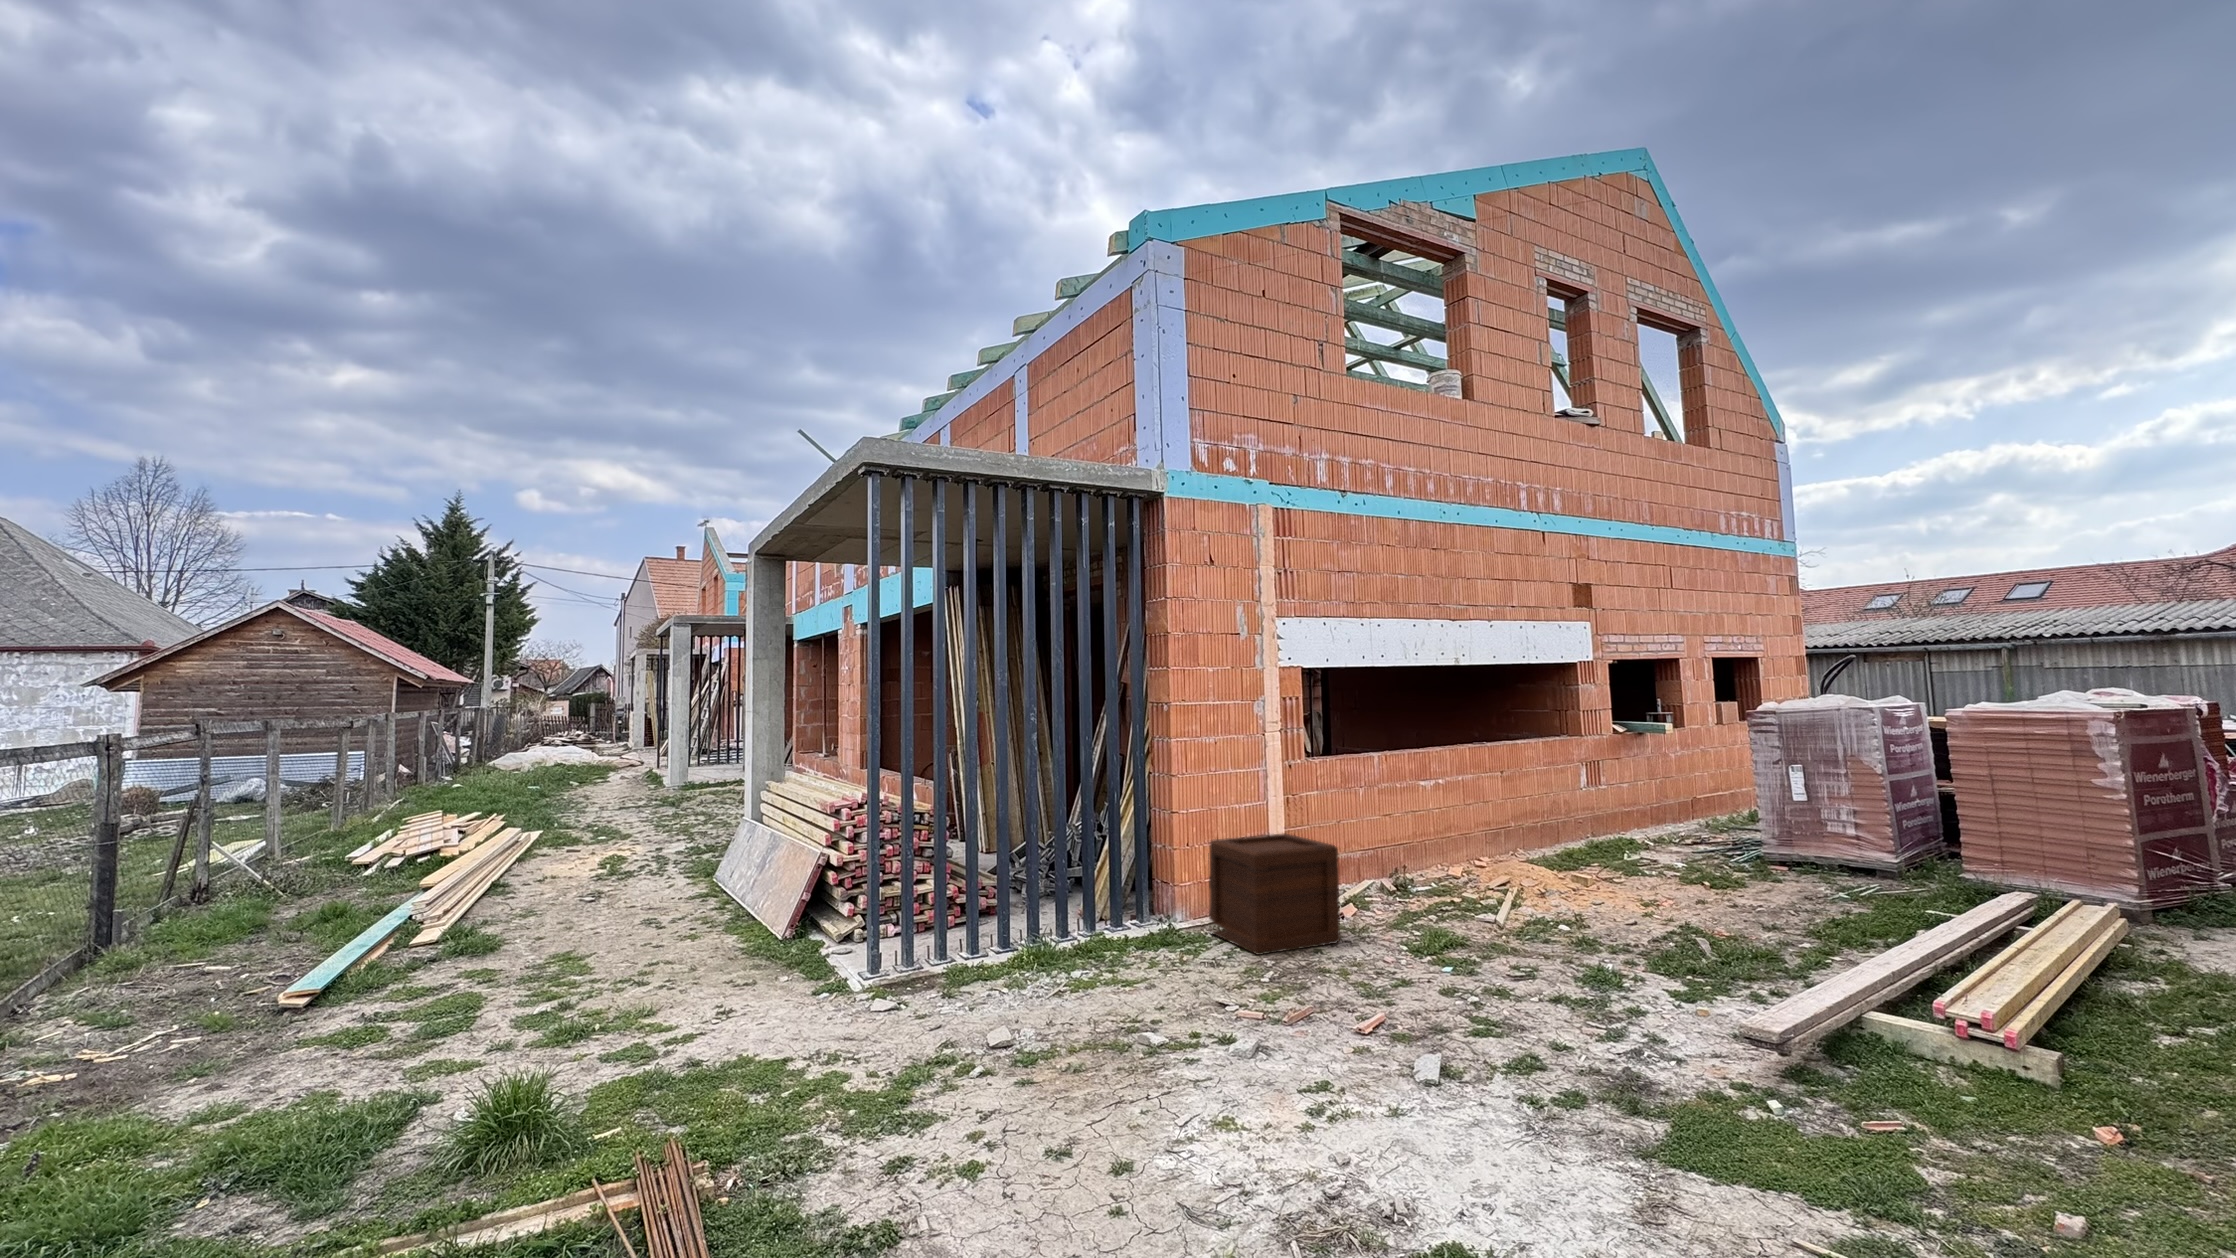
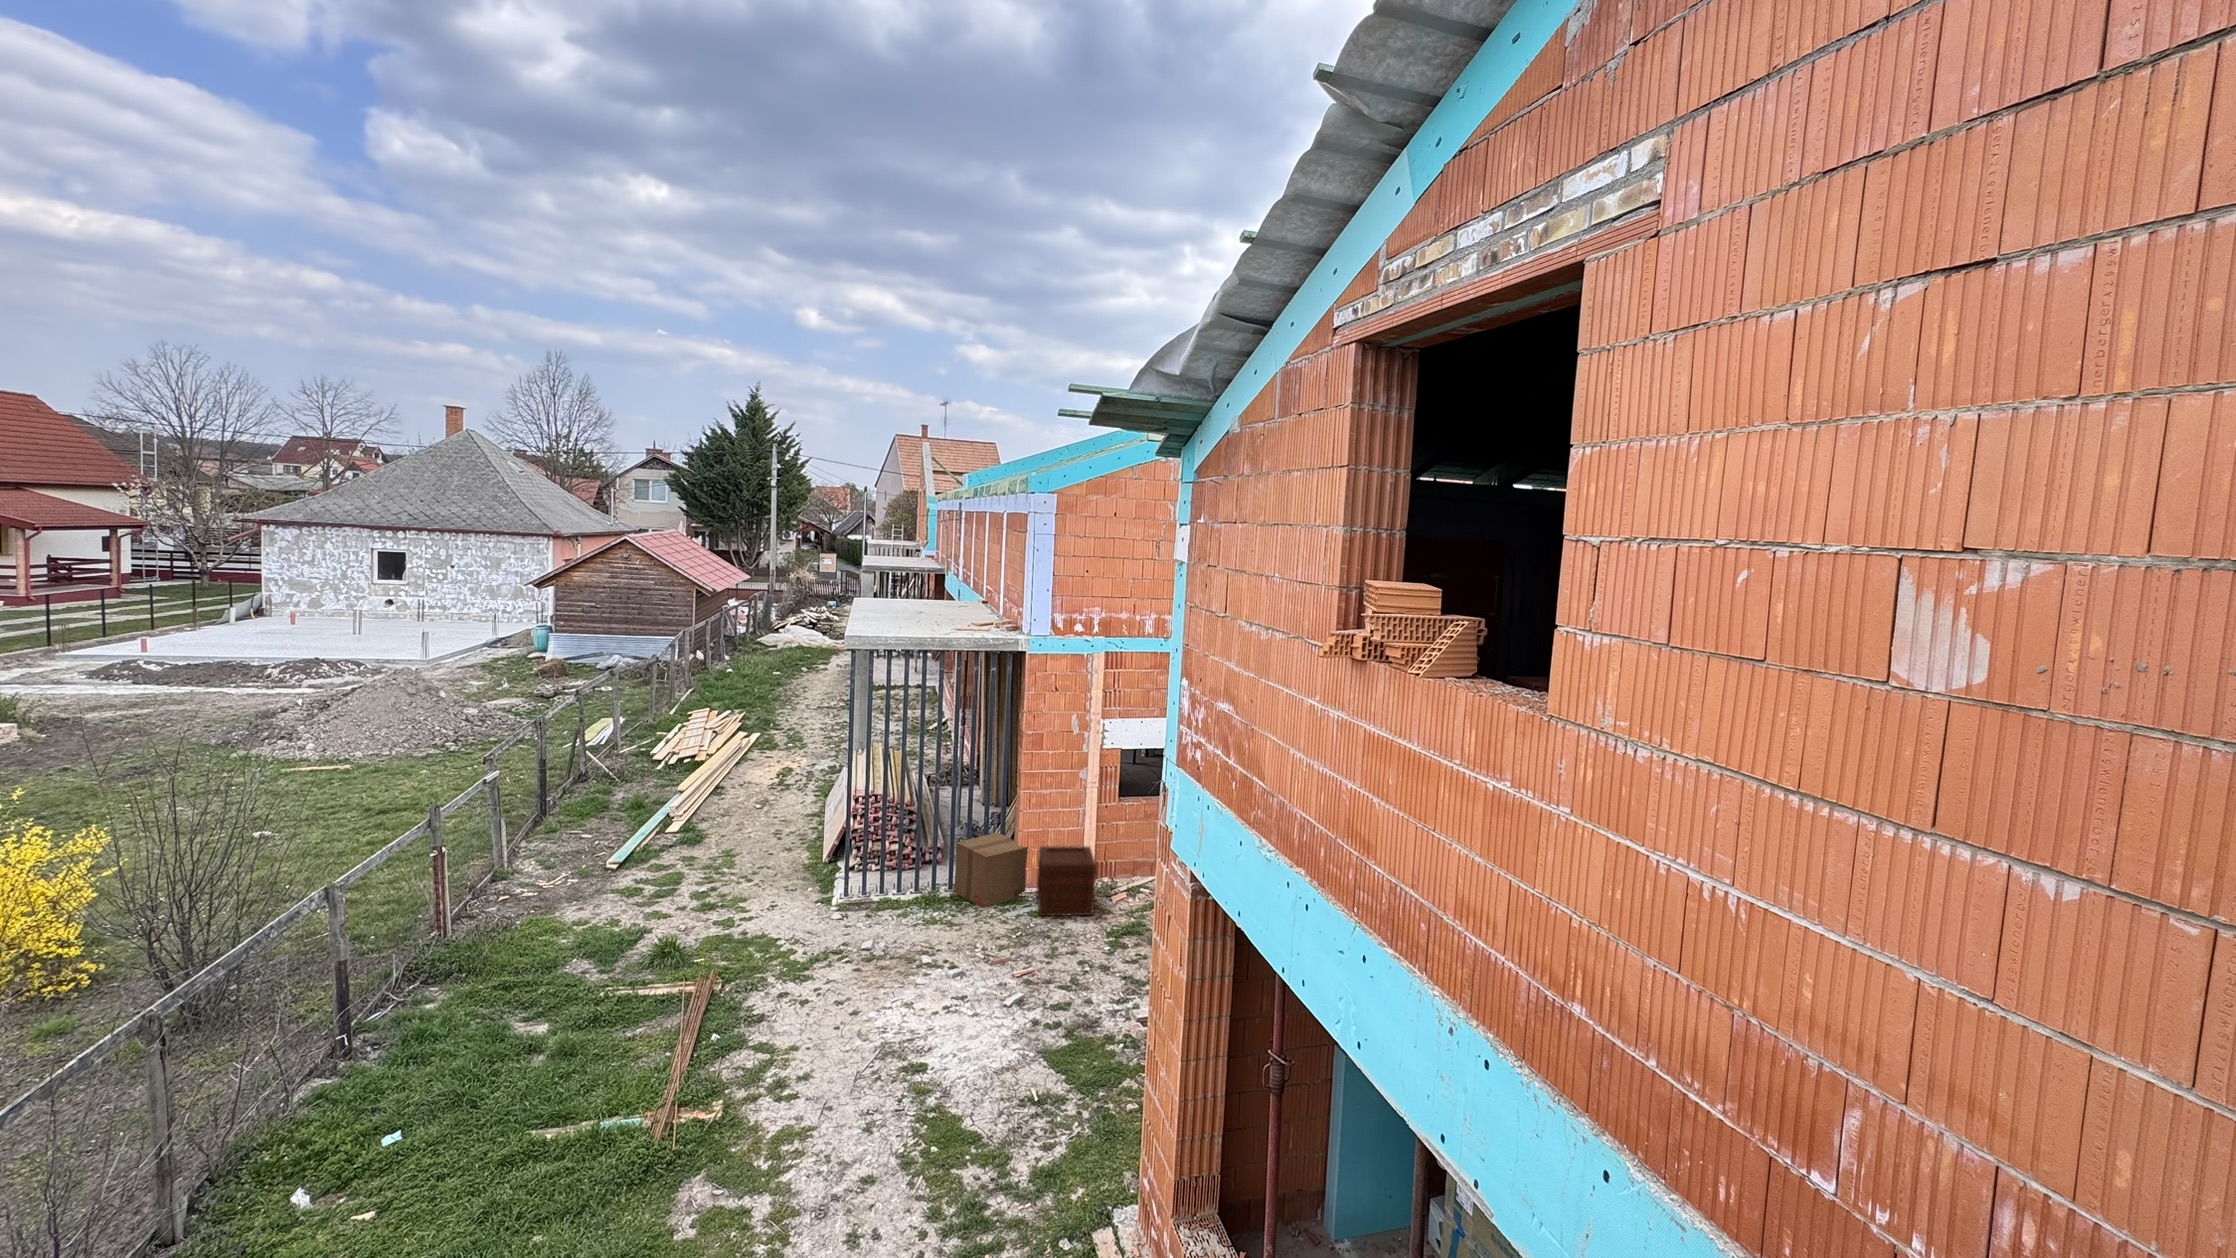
cardboard box: none [1064,835,1192,958] -> present [954,832,1028,908]

